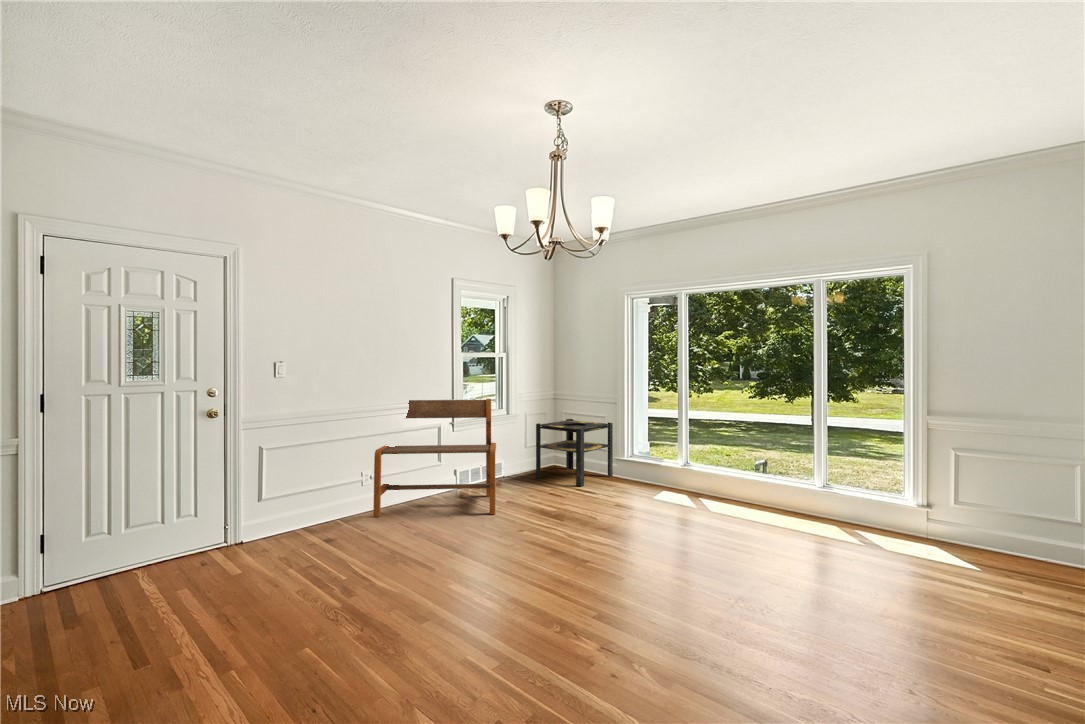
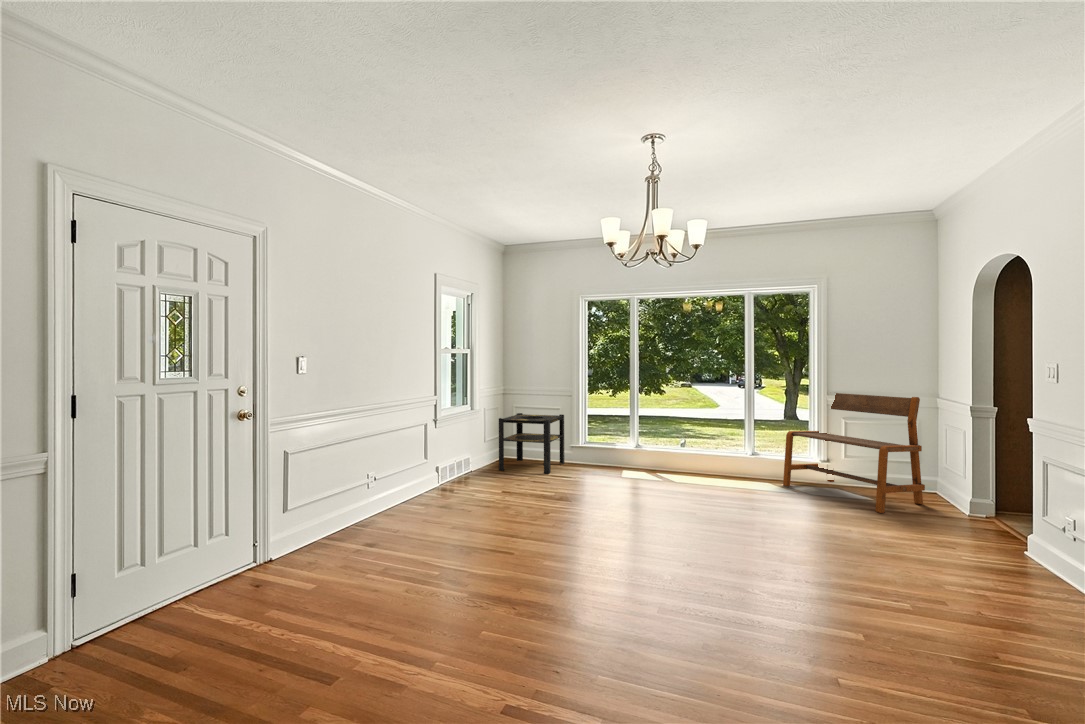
bench: present [373,399,496,517] -> present [783,393,925,513]

